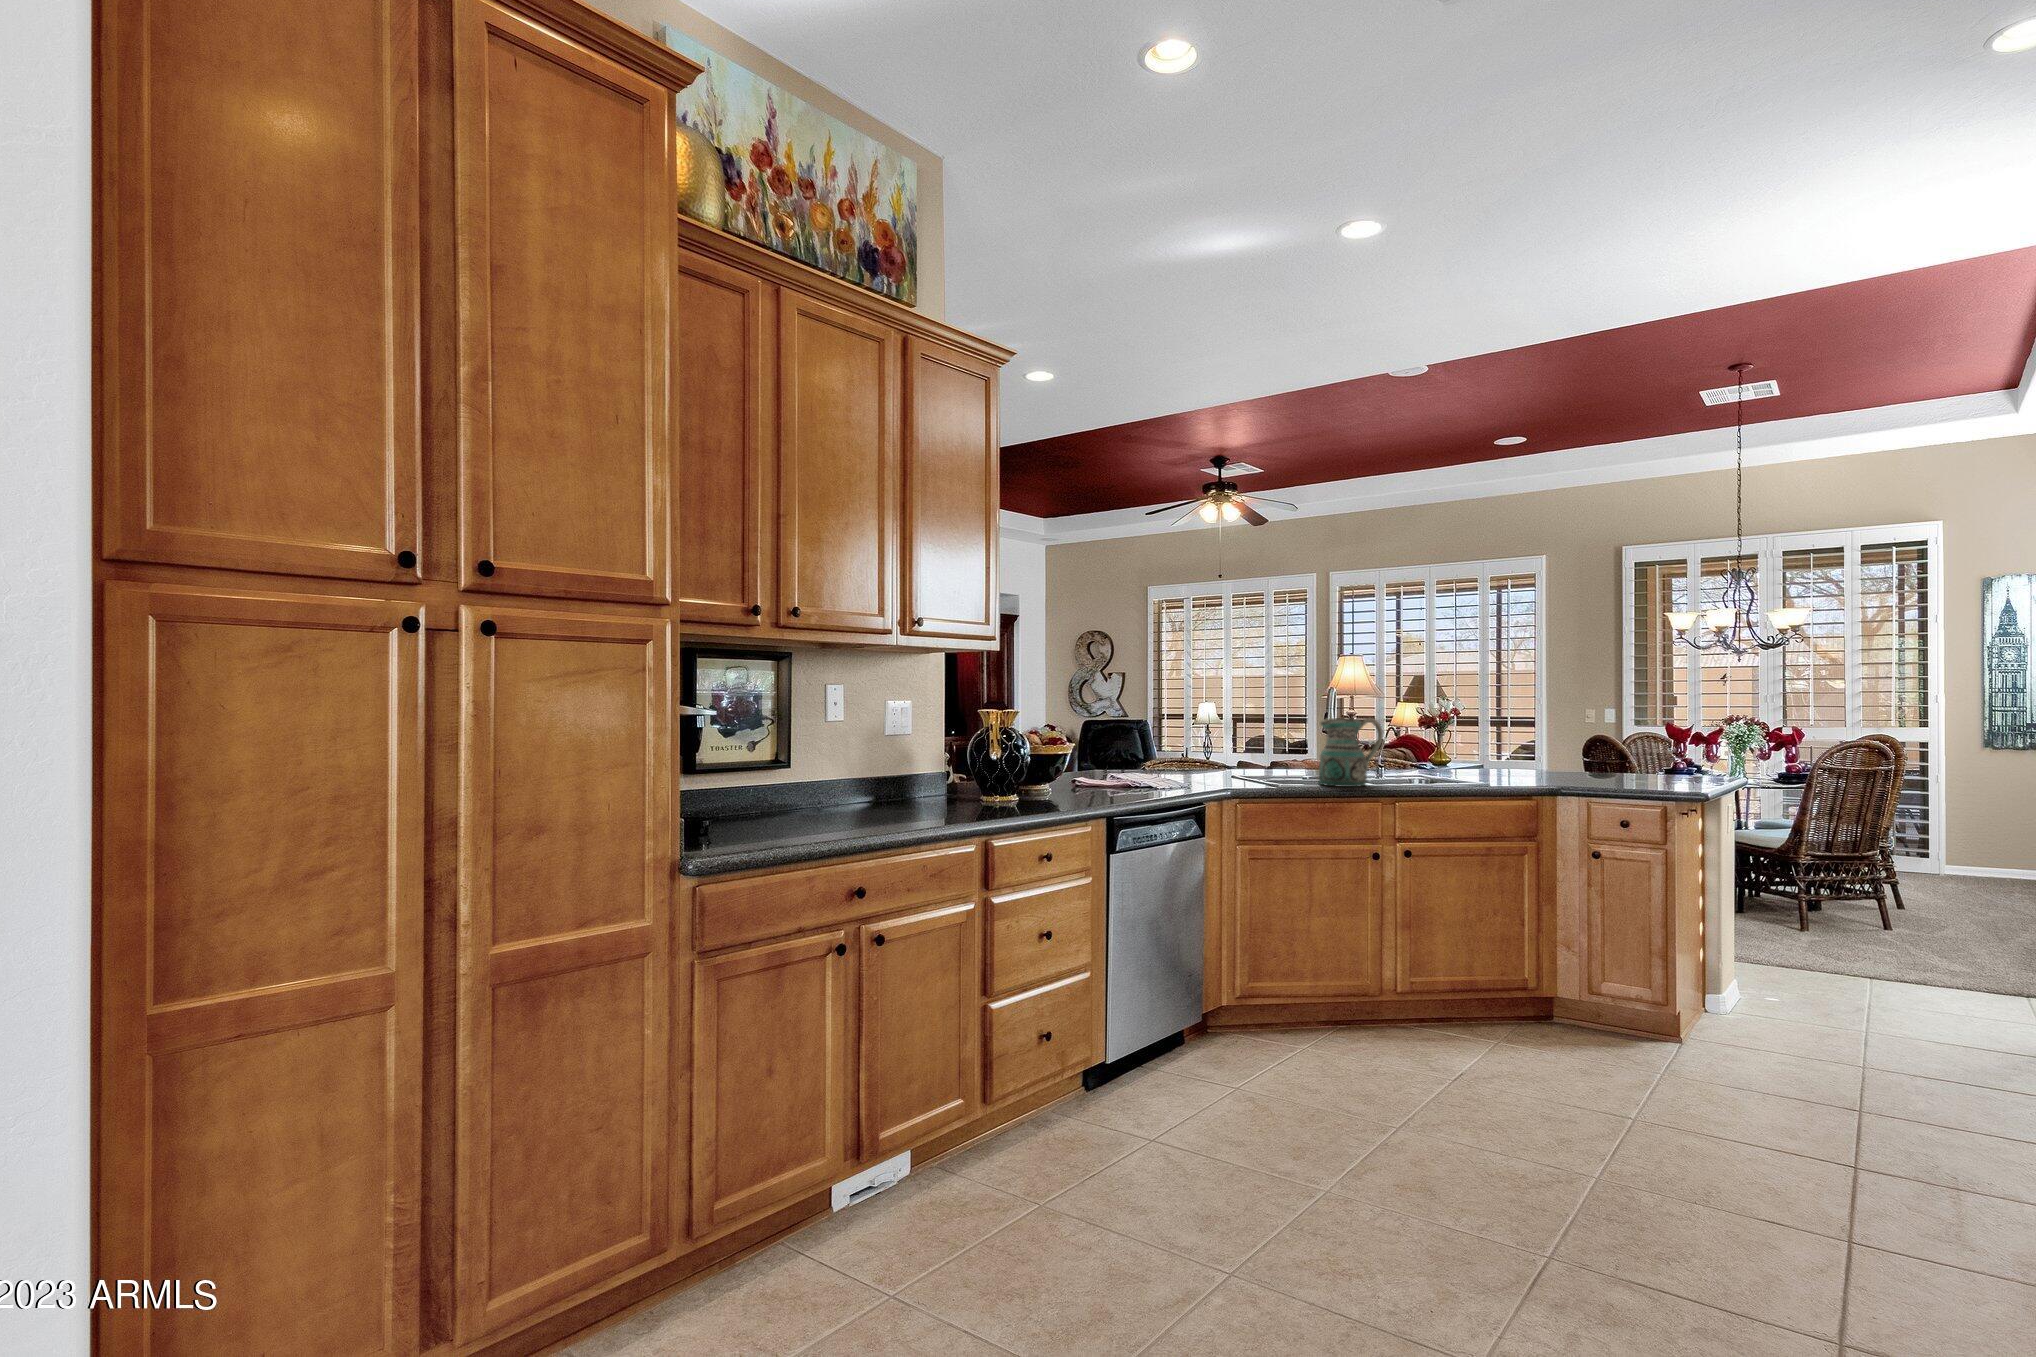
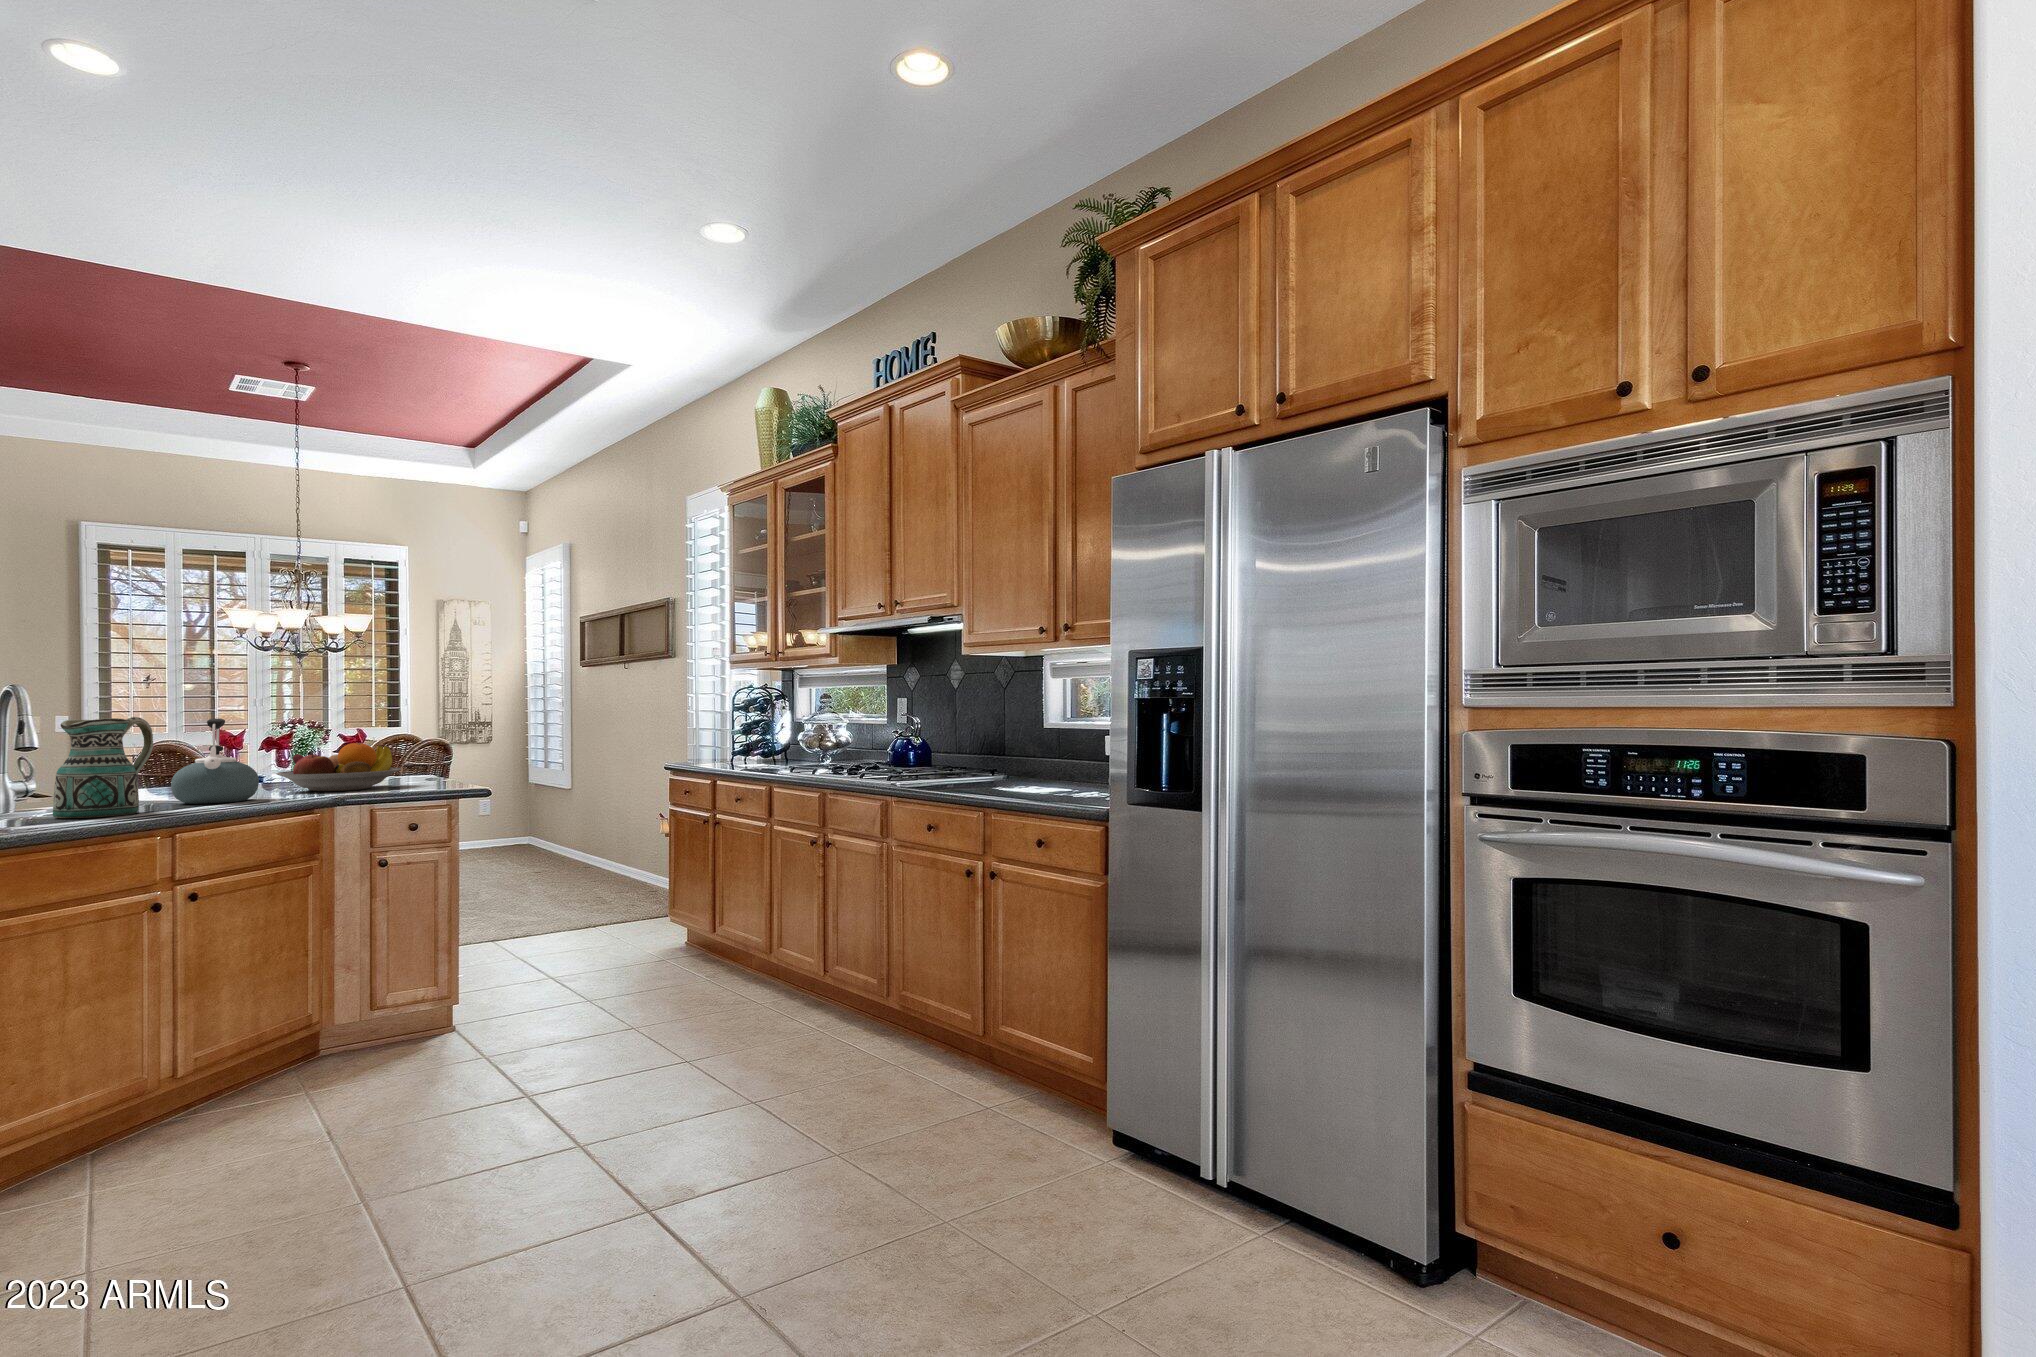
kettle: none [1412,720,1472,786] -> present [171,719,259,804]
fruit bowl: none [1509,745,1615,787] -> present [277,743,401,791]

